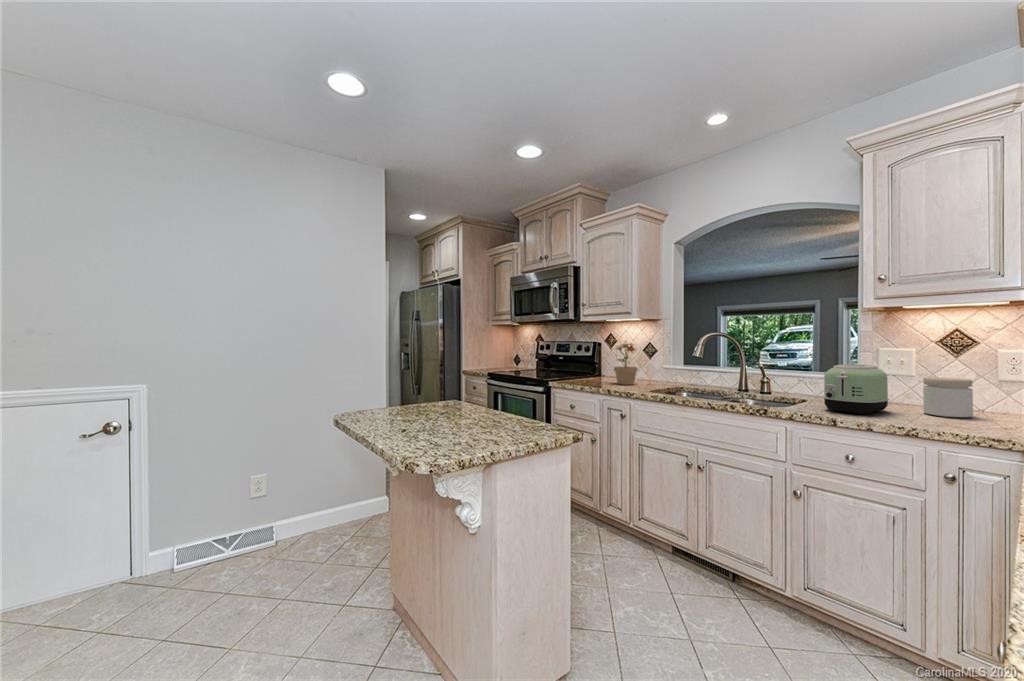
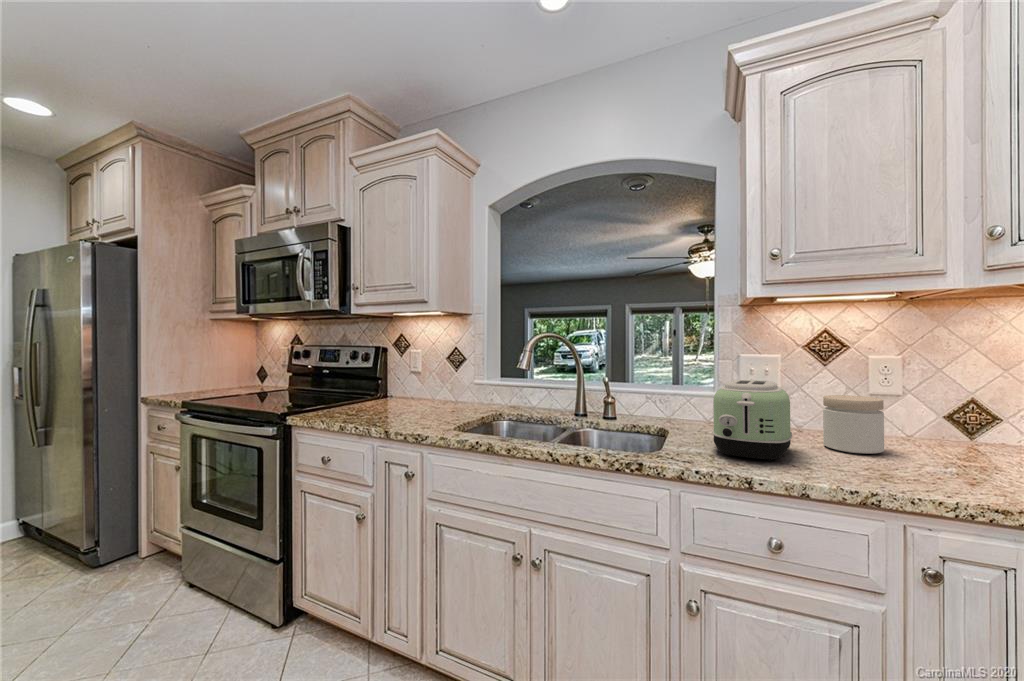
potted plant: present [614,343,638,385] -> none [394,344,437,415]

